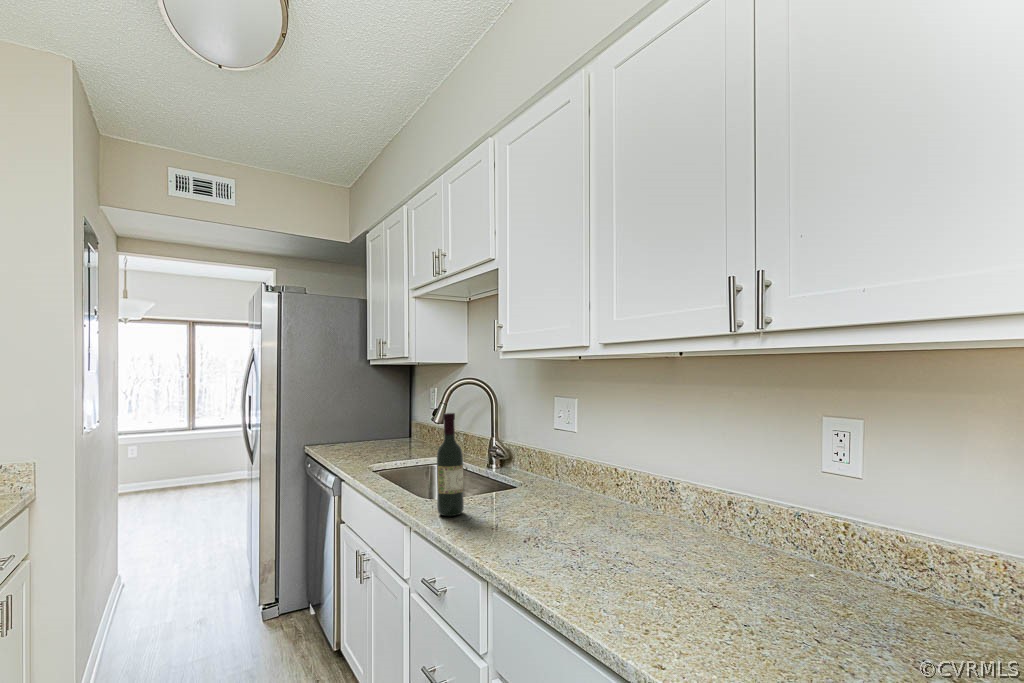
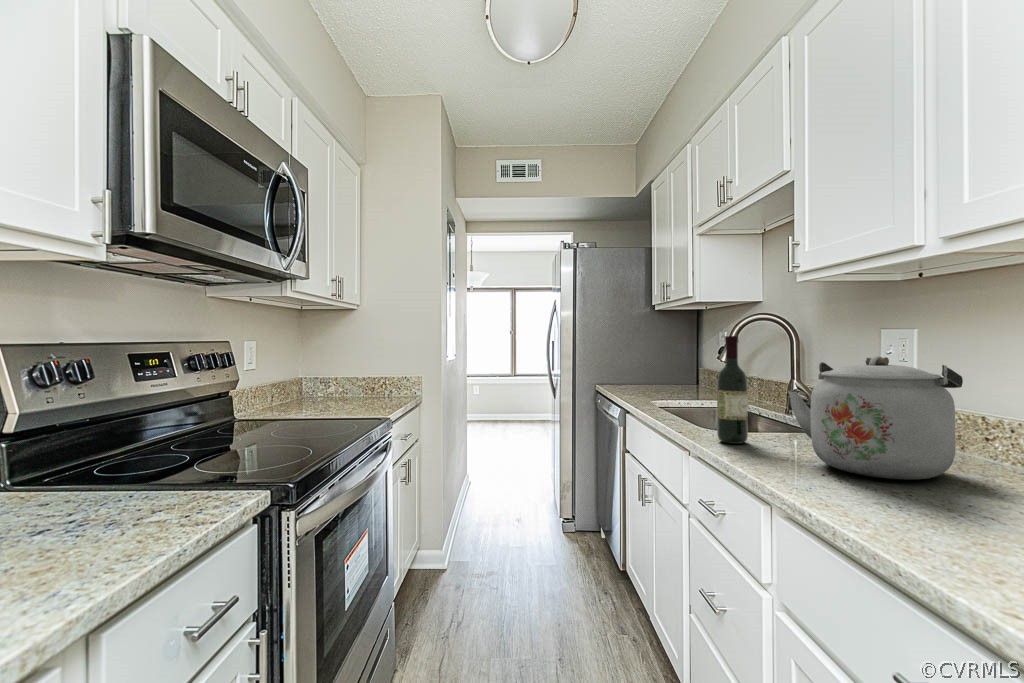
kettle: none [497,435,614,539] -> present [788,356,963,480]

